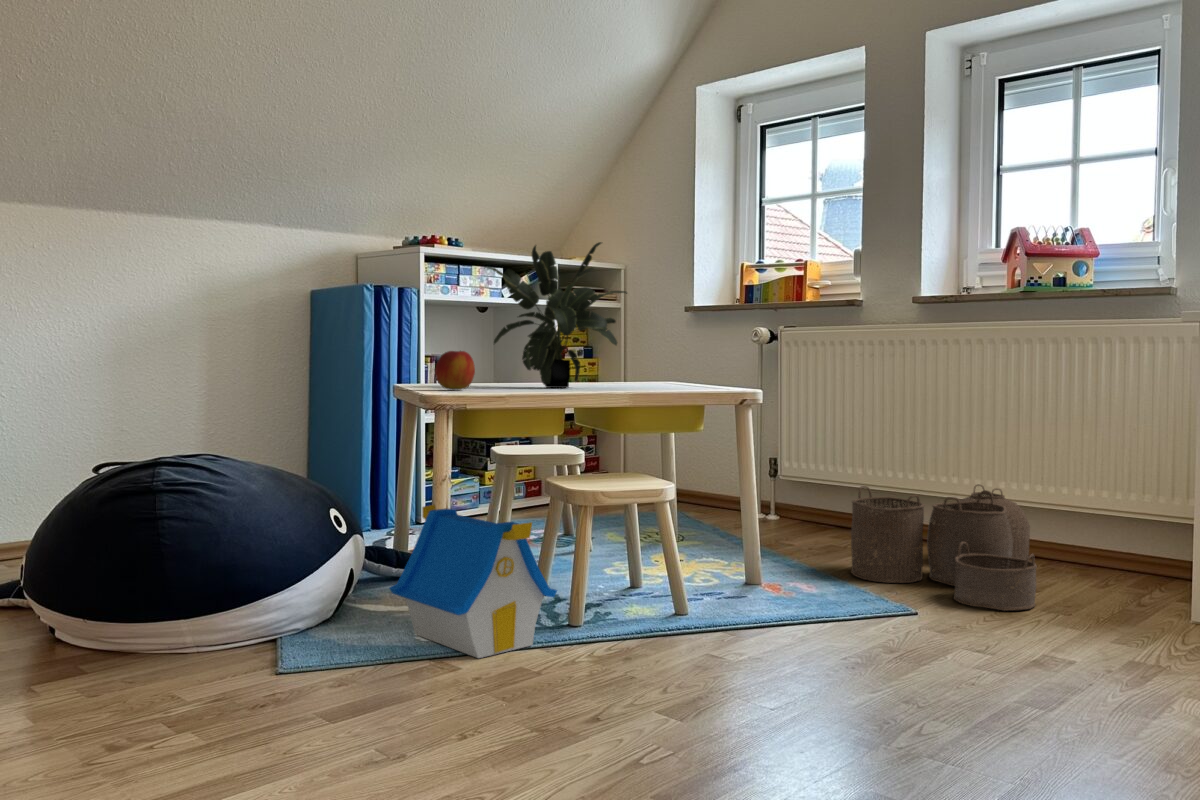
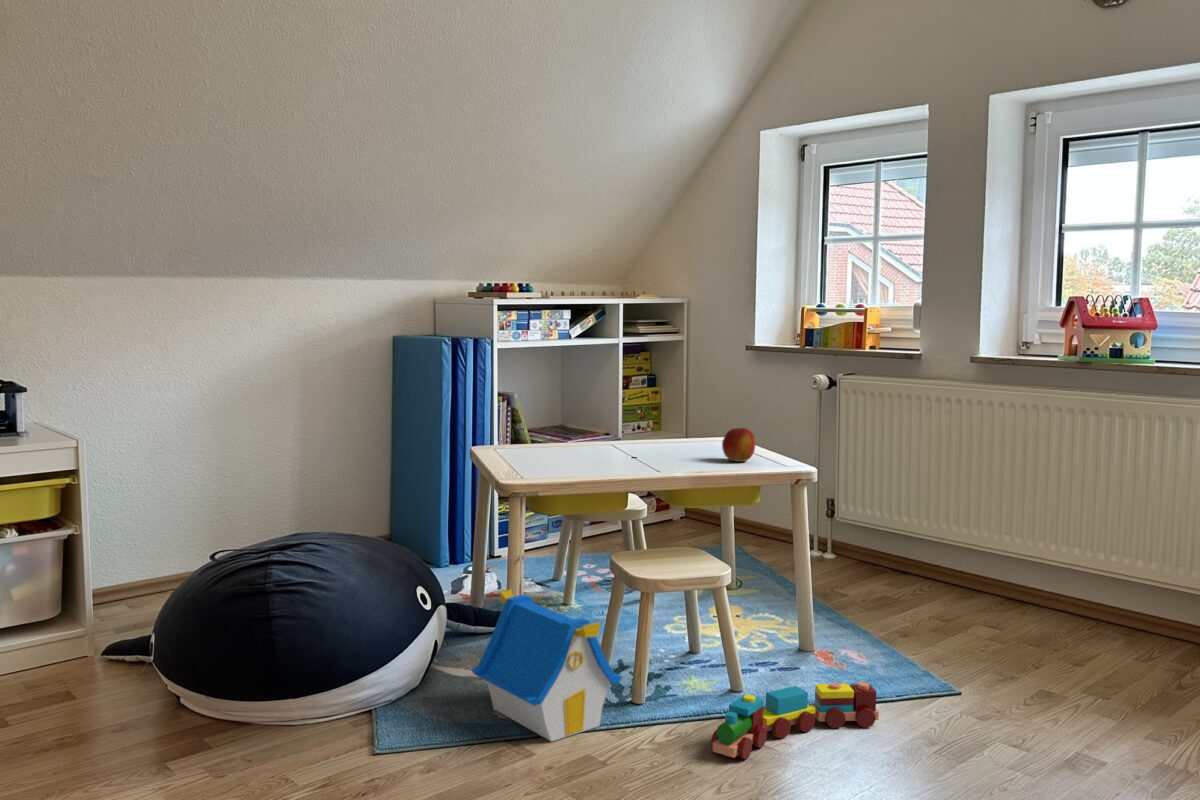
potted plant: present [486,242,627,388] -> none [555,327,691,463]
apple: present [435,351,475,390] -> present [722,428,755,462]
woven basket: present [851,484,1037,611] -> none [900,550,1076,692]
toy train: none [656,593,836,668] -> present [711,682,879,759]

